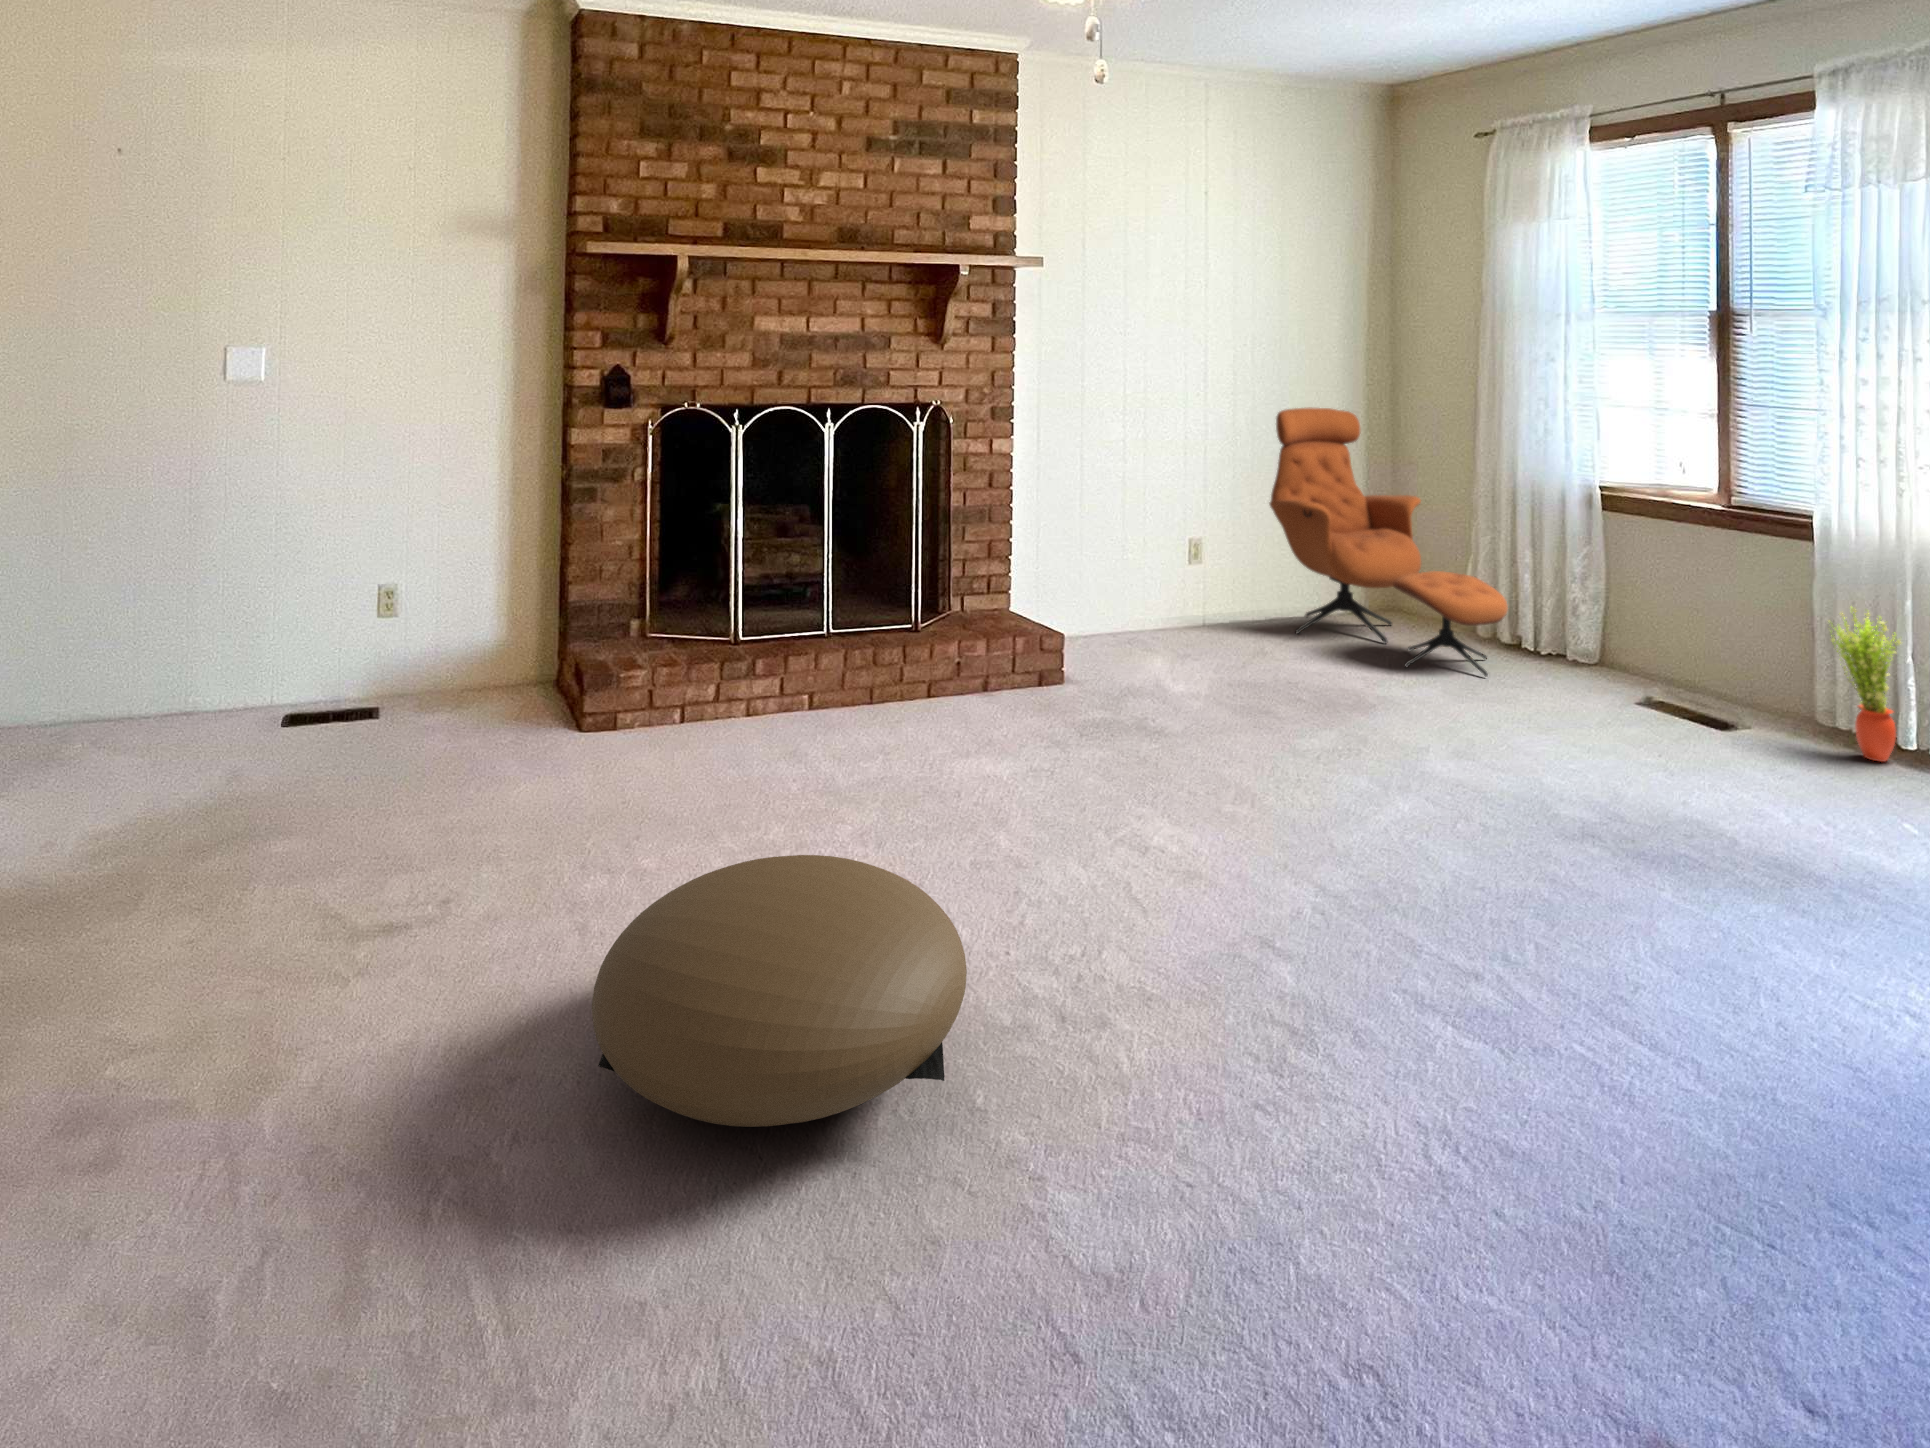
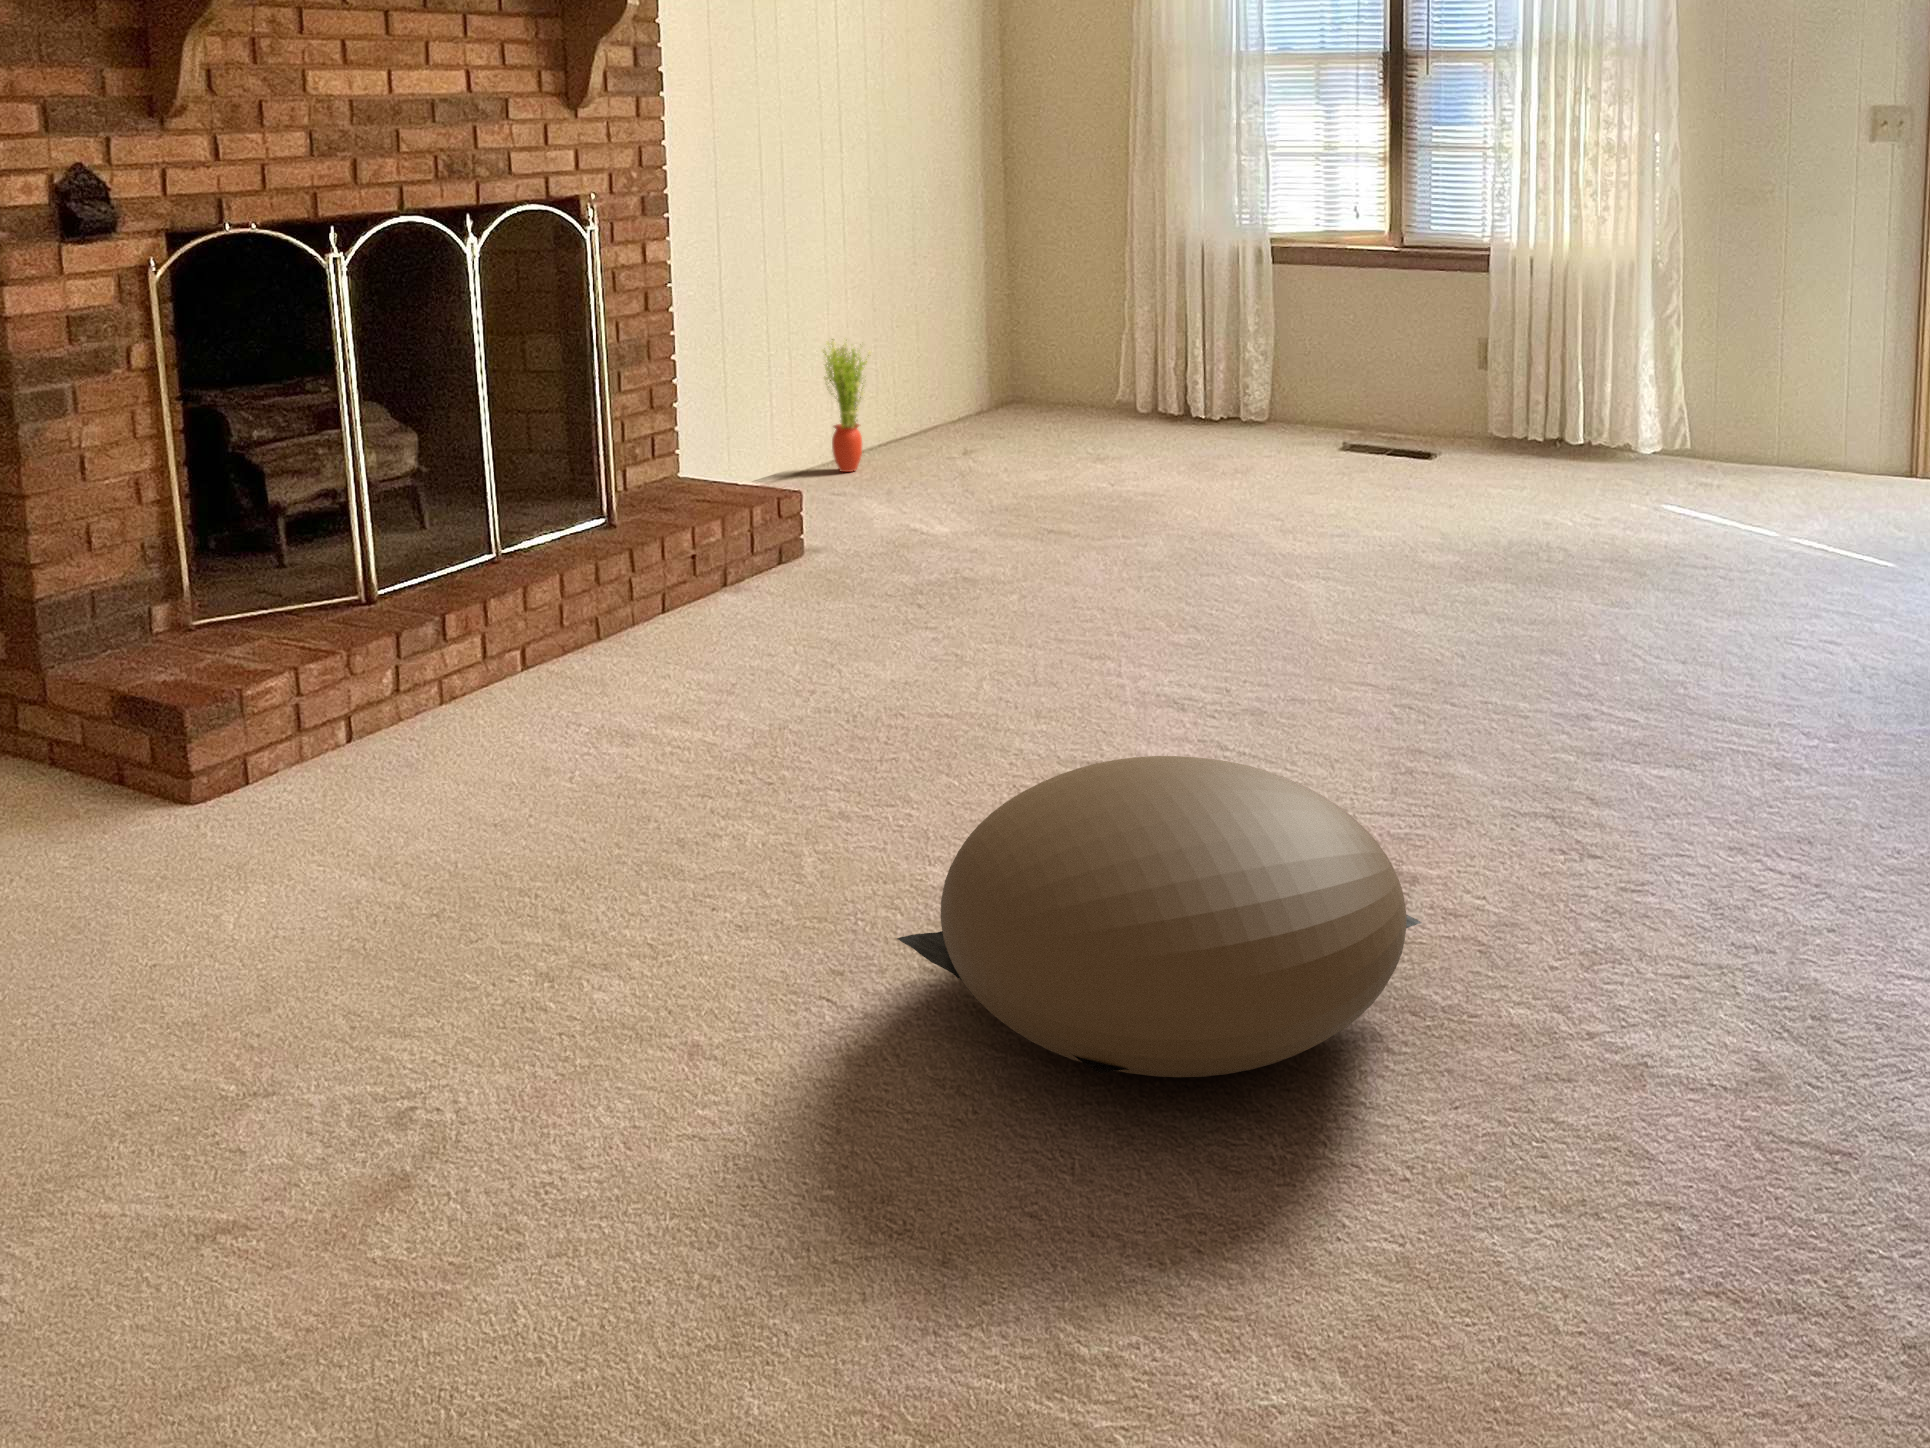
lounge chair: present [1270,407,1508,676] -> none [931,178,1227,464]
potted plant: present [1831,608,1901,762] -> present [823,339,870,472]

